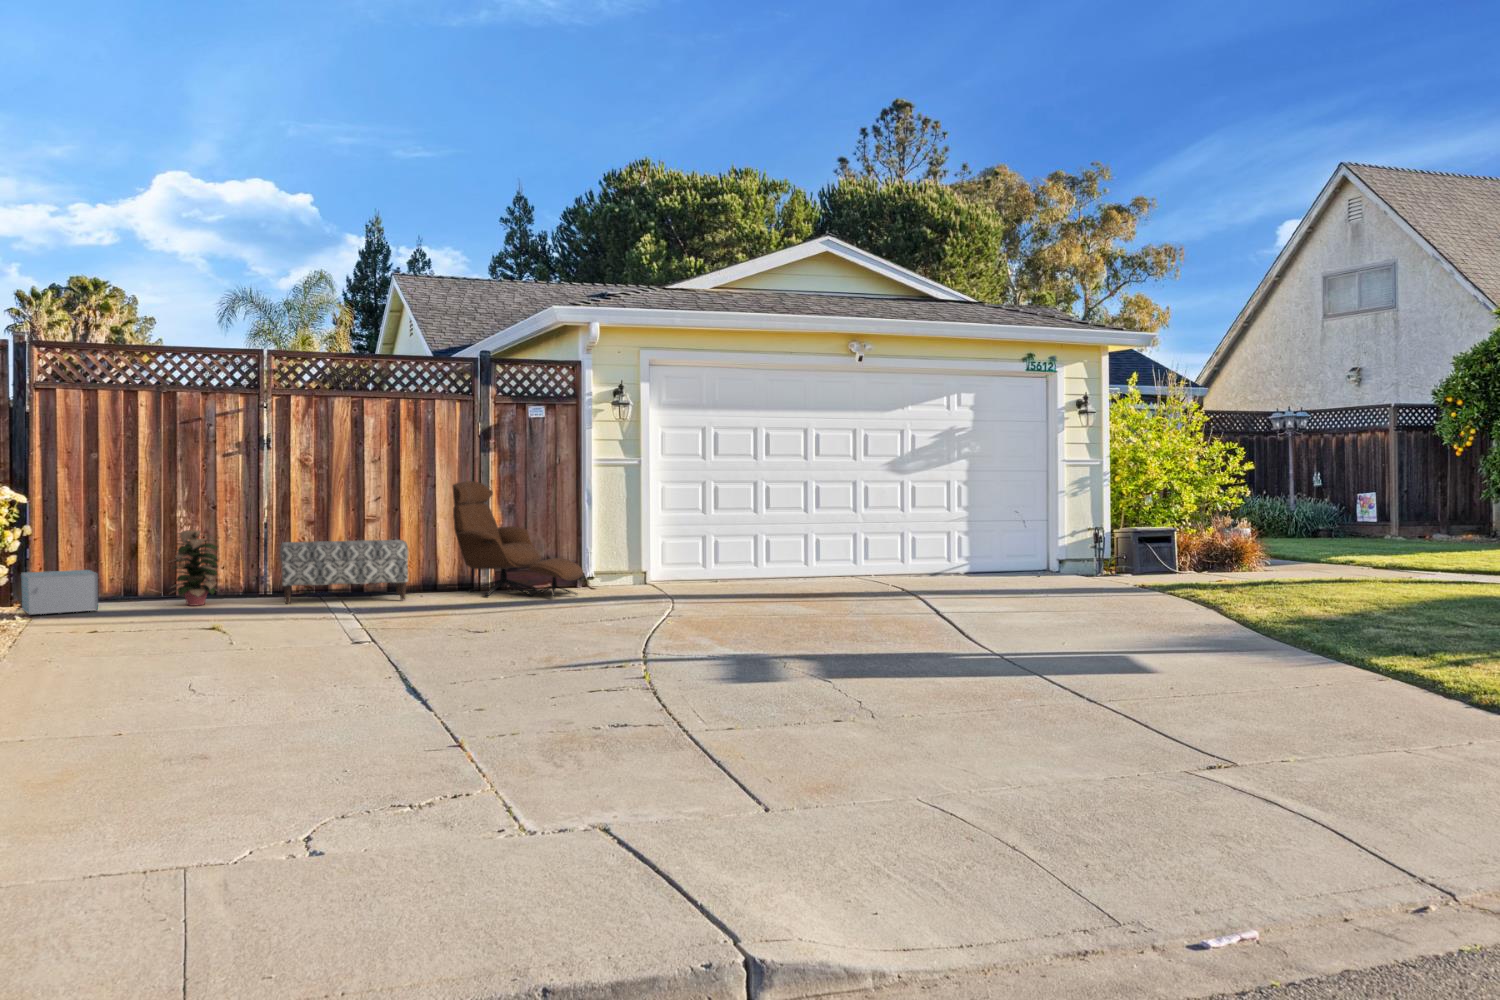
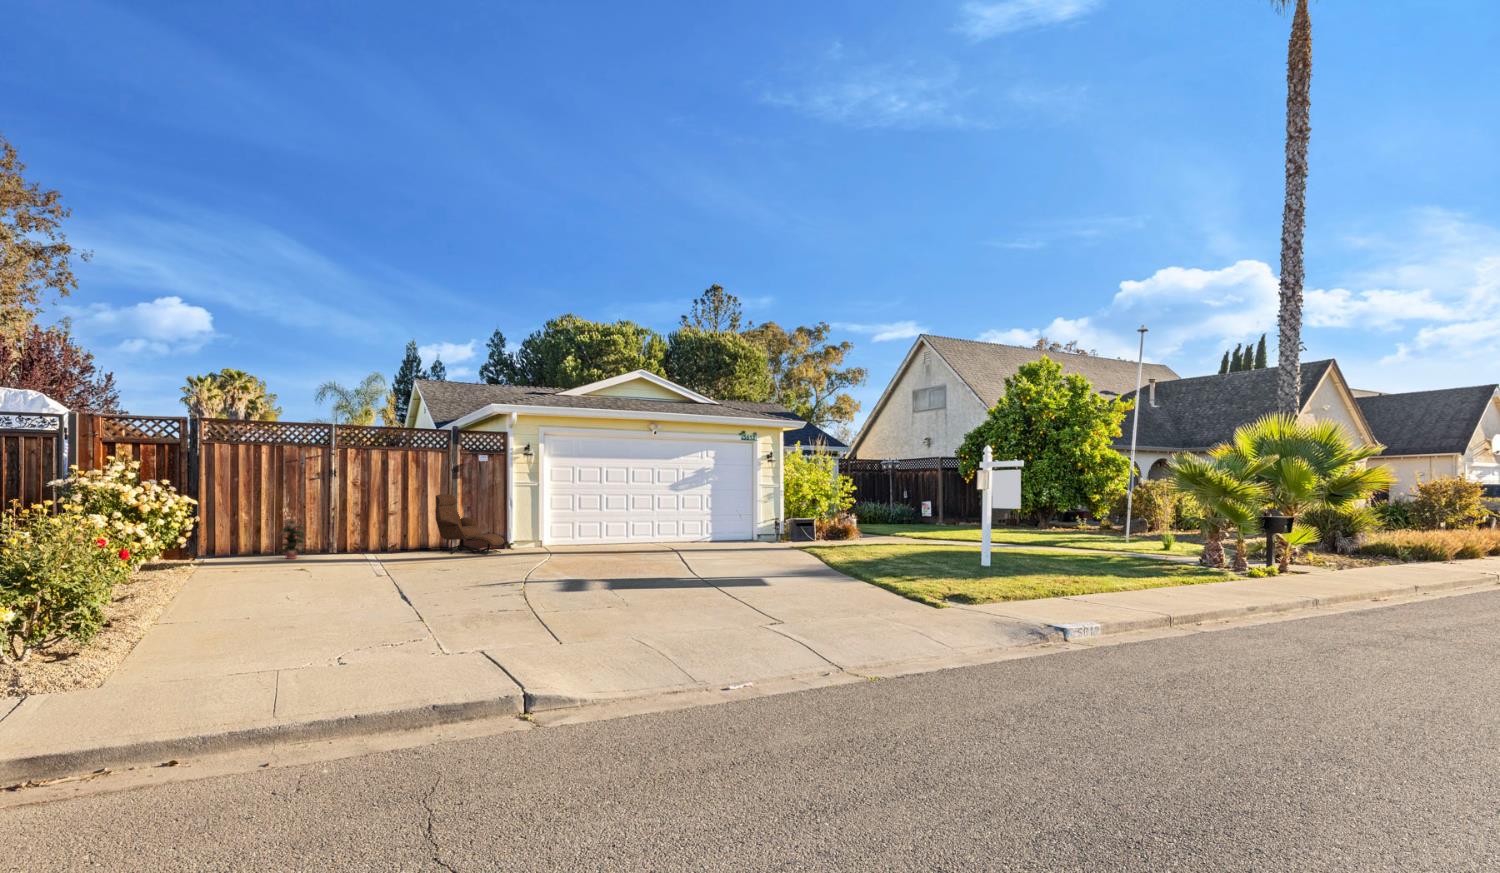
bench: present [280,540,408,604] -> none [340,524,410,558]
storage box: present [21,570,98,614] -> none [192,540,237,564]

